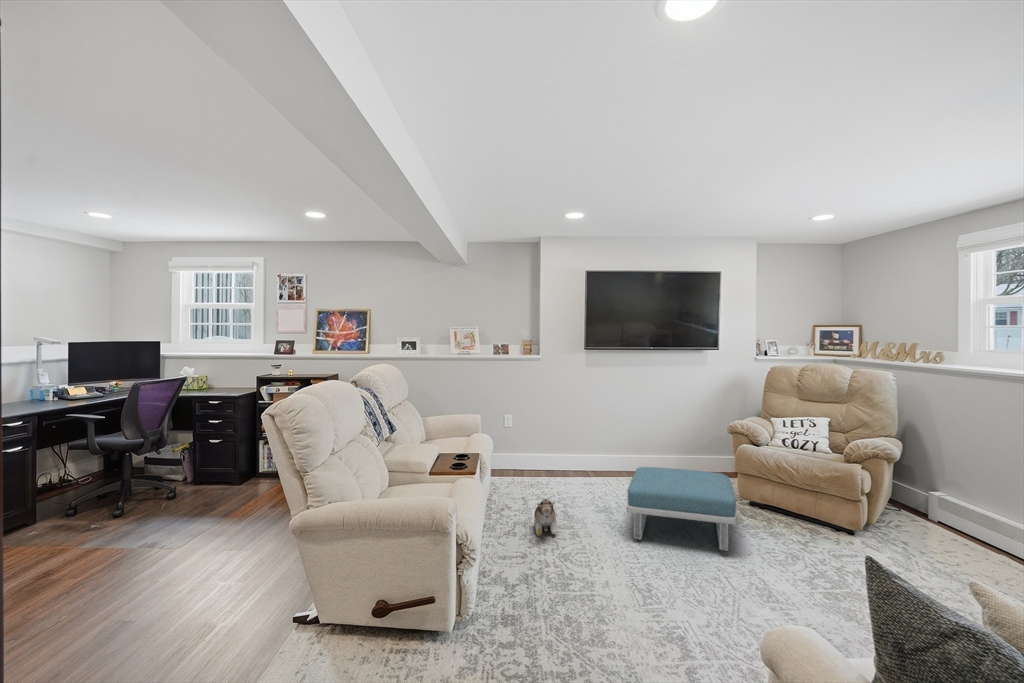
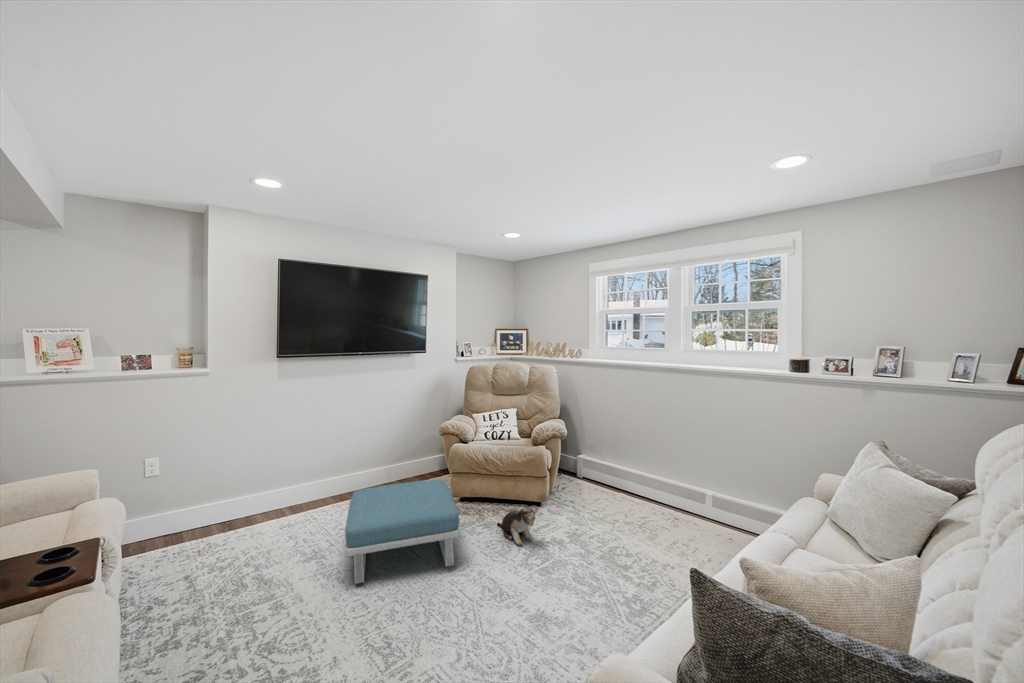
plush toy: present [534,499,556,536] -> present [497,507,538,545]

